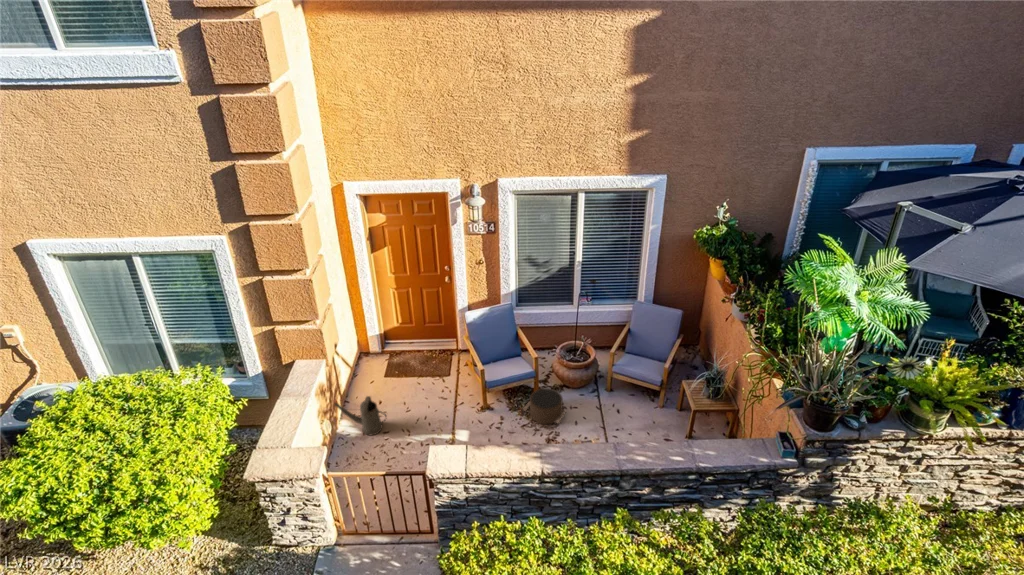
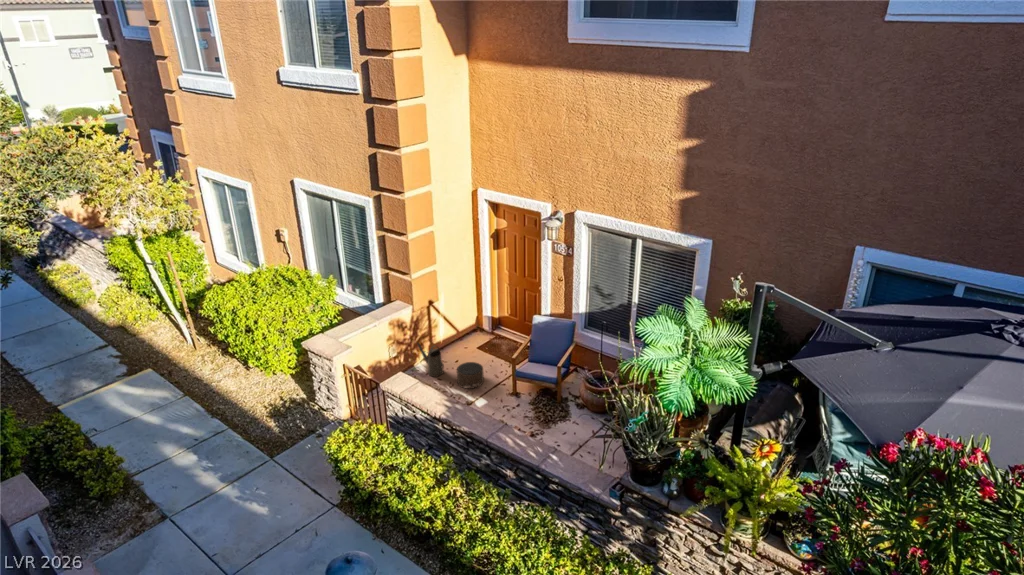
pouf: present [523,388,565,424] -> present [457,362,484,389]

